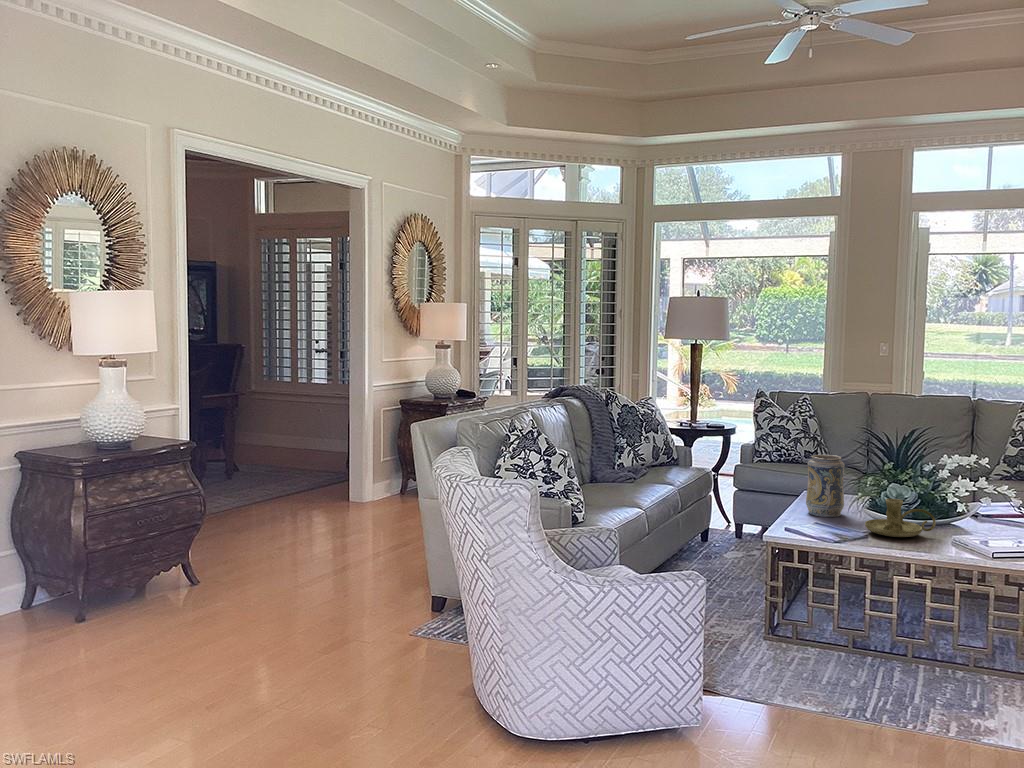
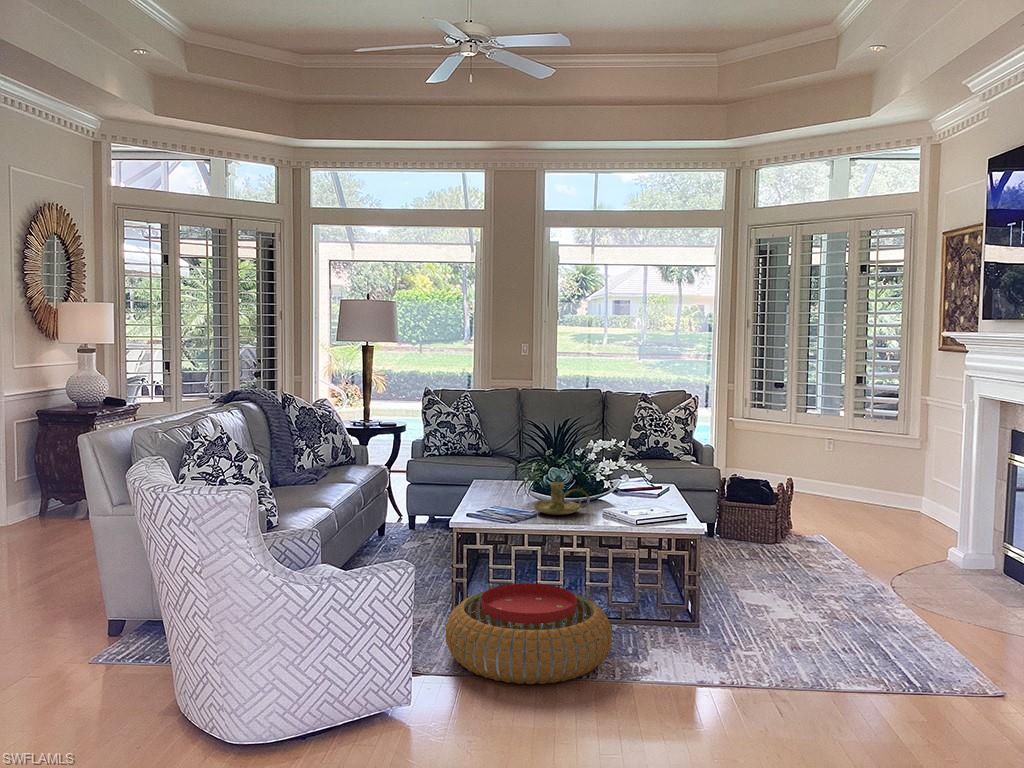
decorative vase: present [806,455,845,517] -> none [481,447,513,503]
pouf: none [749,611,952,731] -> present [445,583,612,684]

